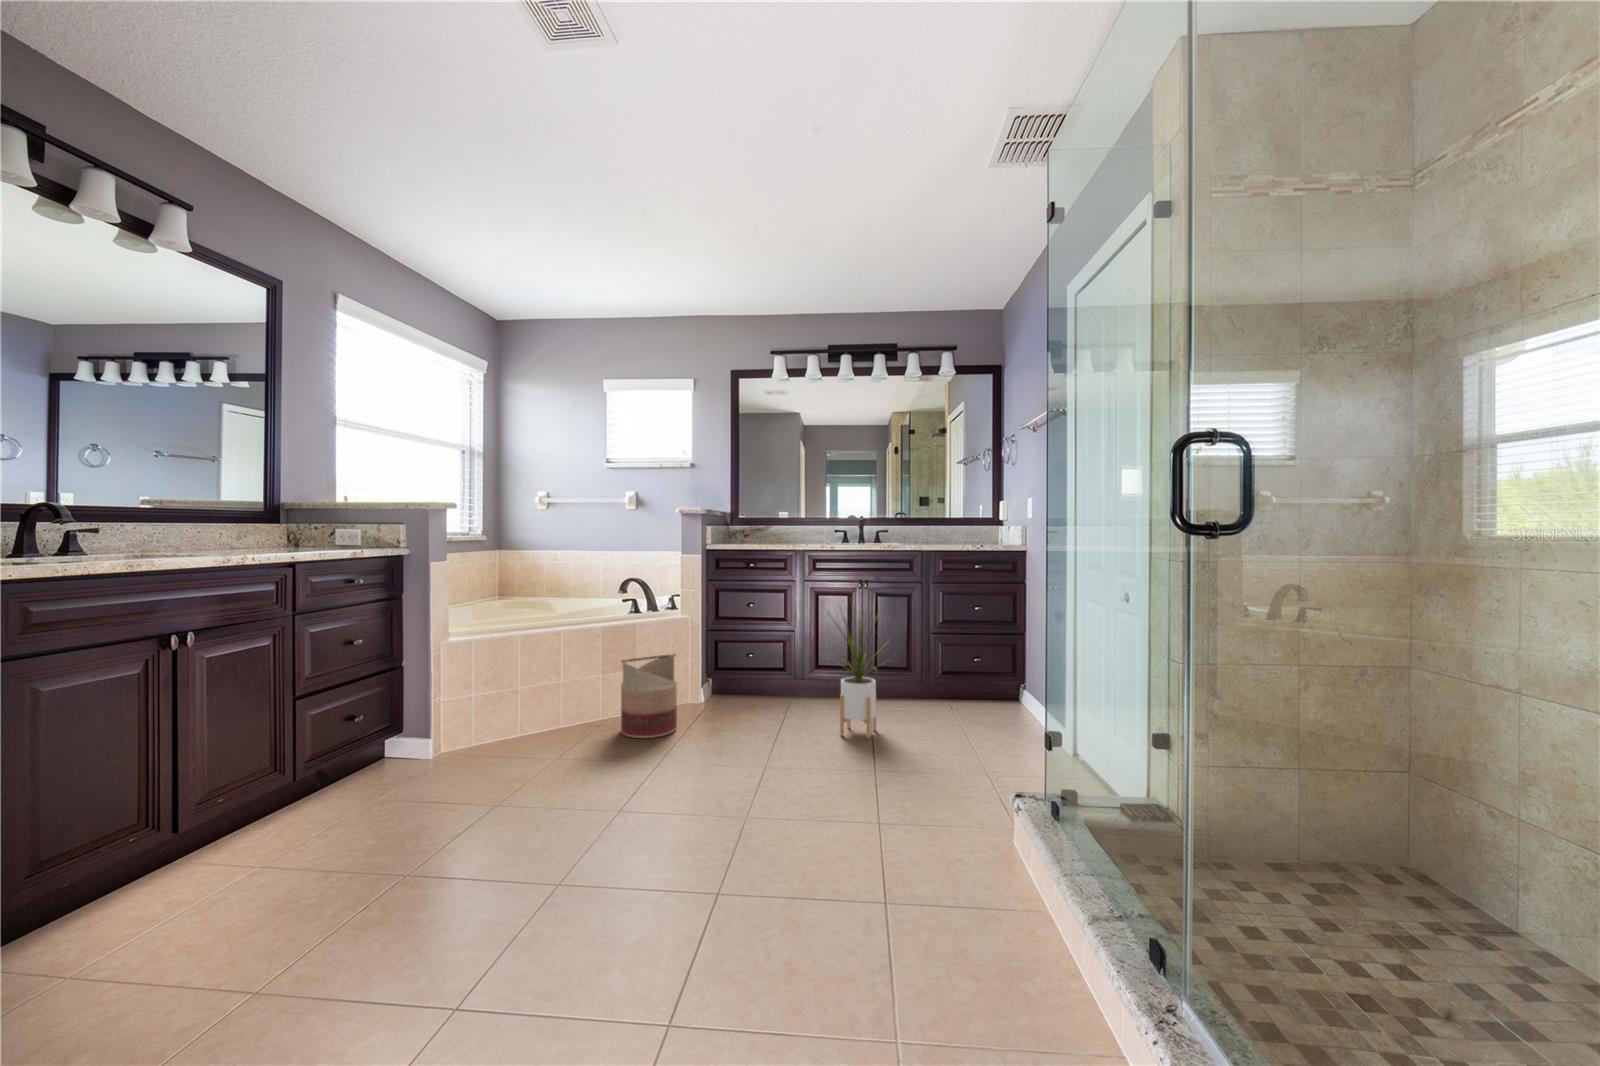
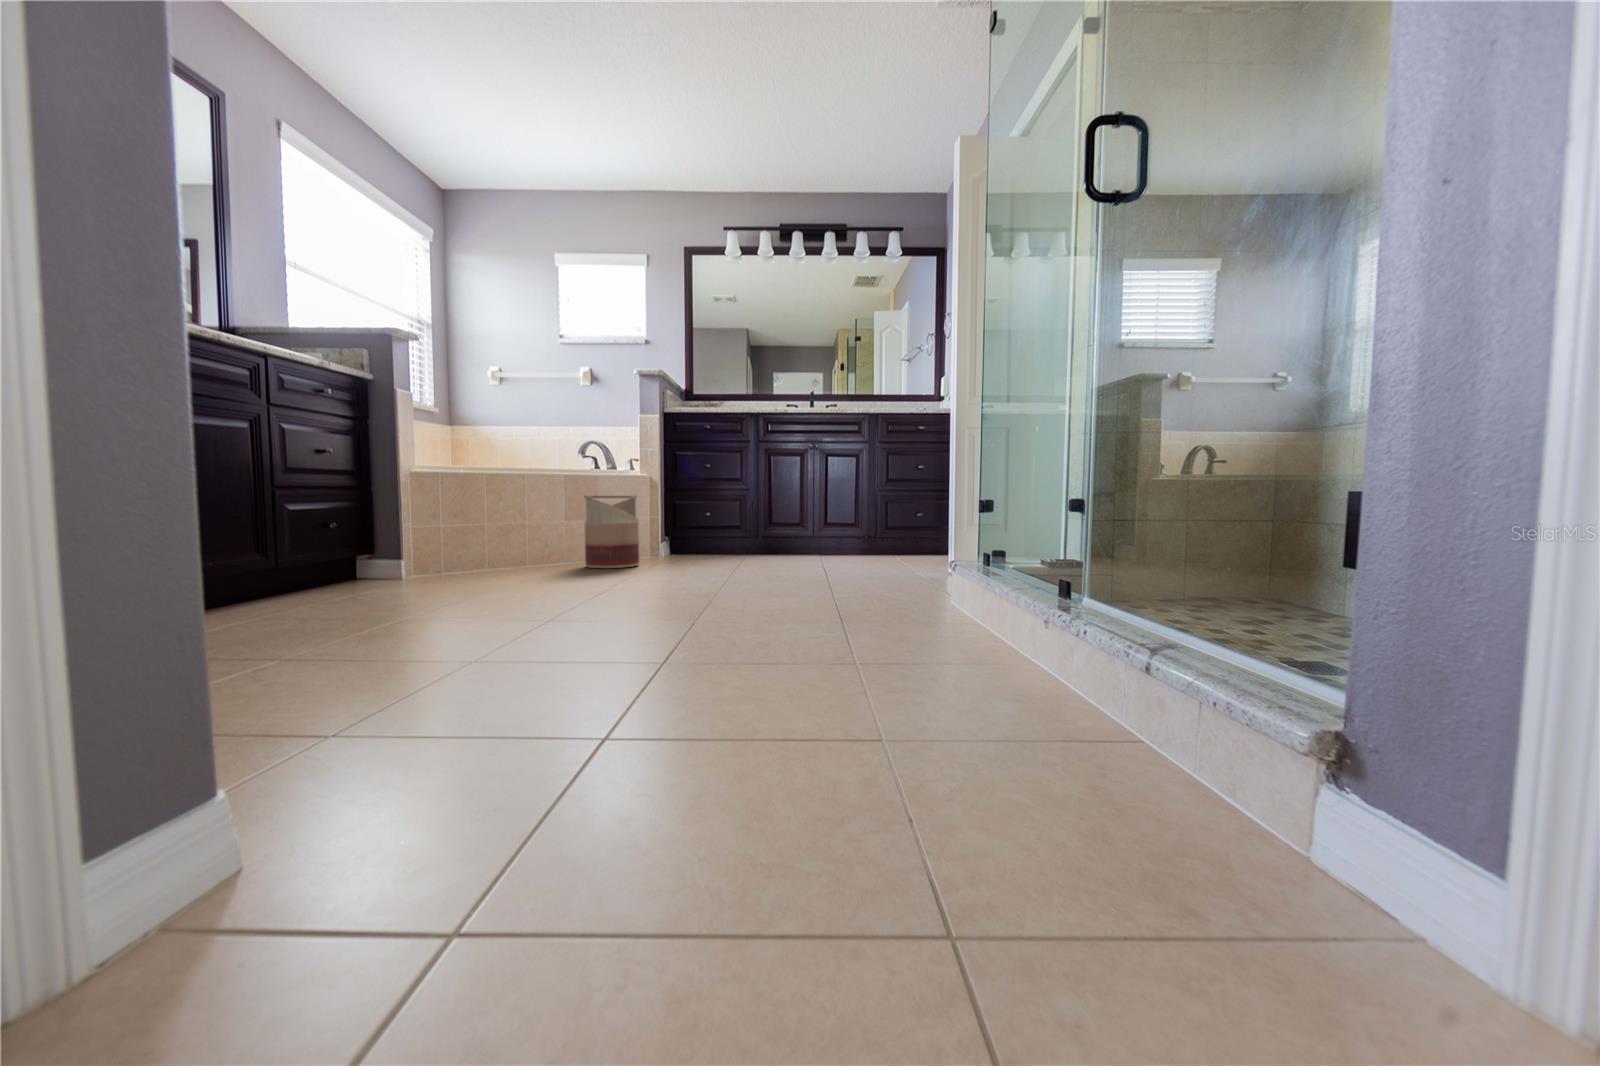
house plant: present [829,614,887,739] -> none [778,434,848,567]

